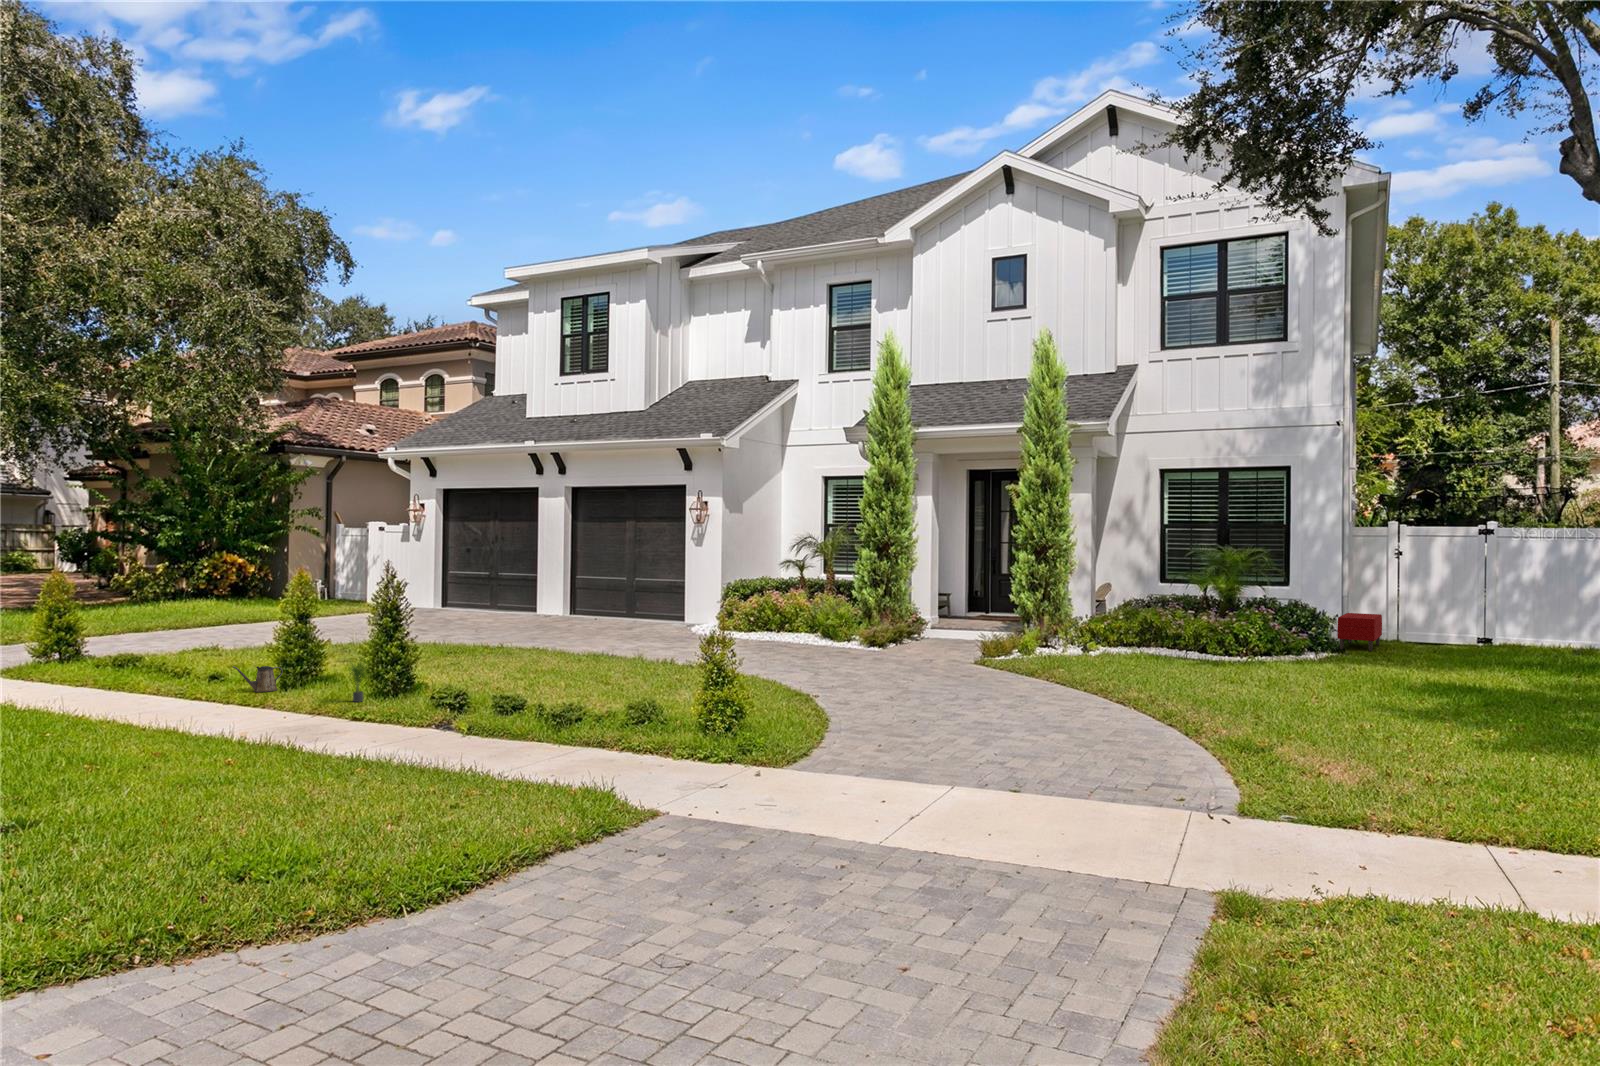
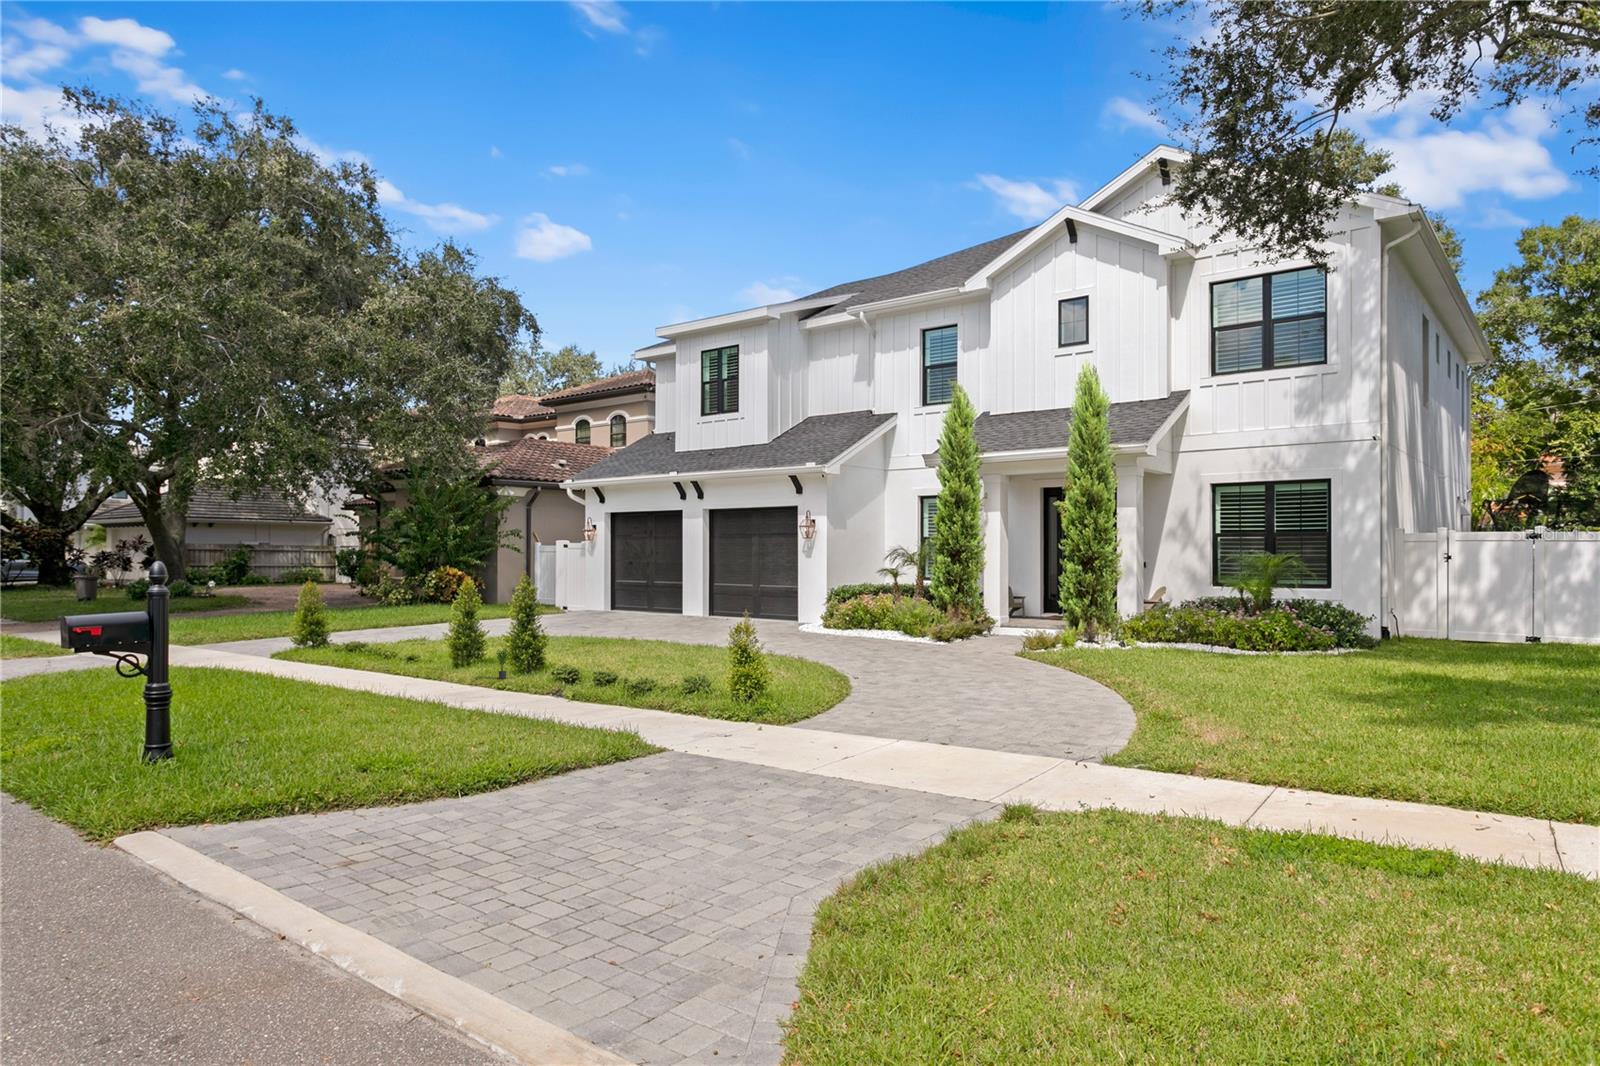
bench: present [1337,613,1382,651] -> none [1377,617,1431,653]
watering can: present [233,666,283,692] -> none [420,652,456,671]

